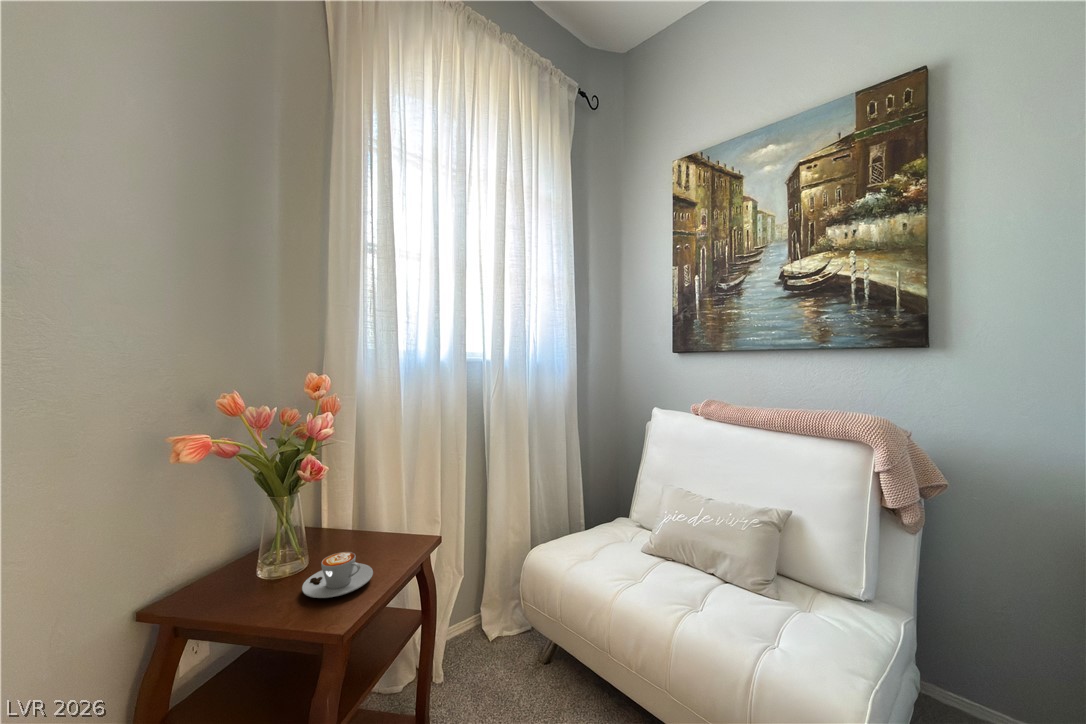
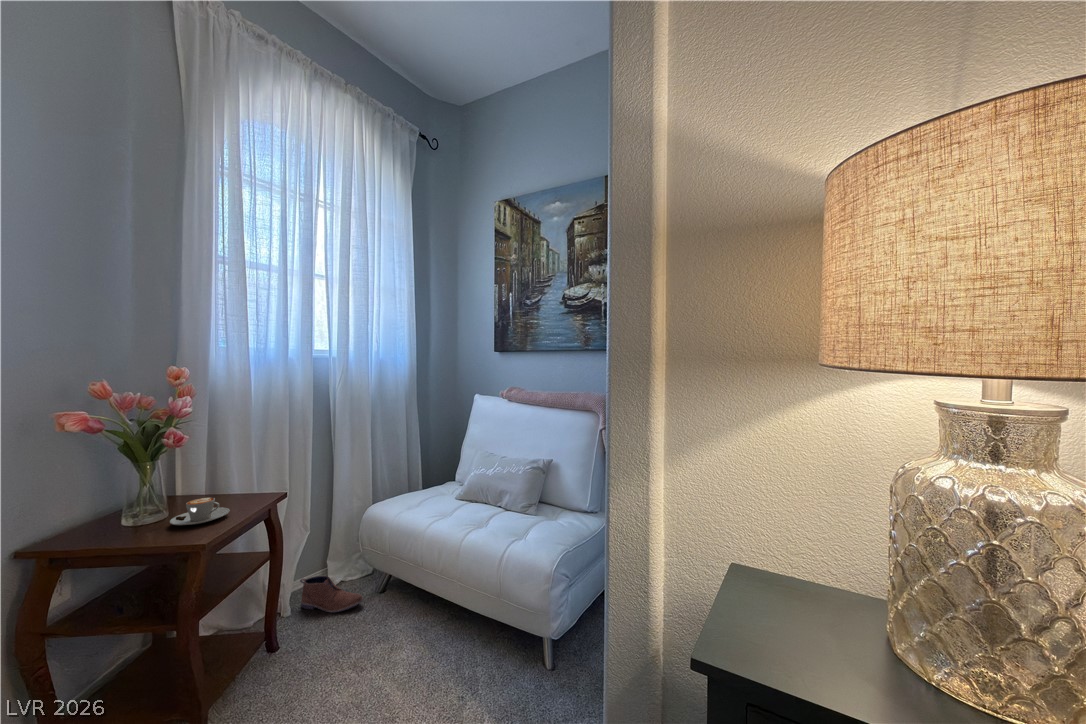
shoe: none [453,631,527,689] -> present [300,576,363,613]

